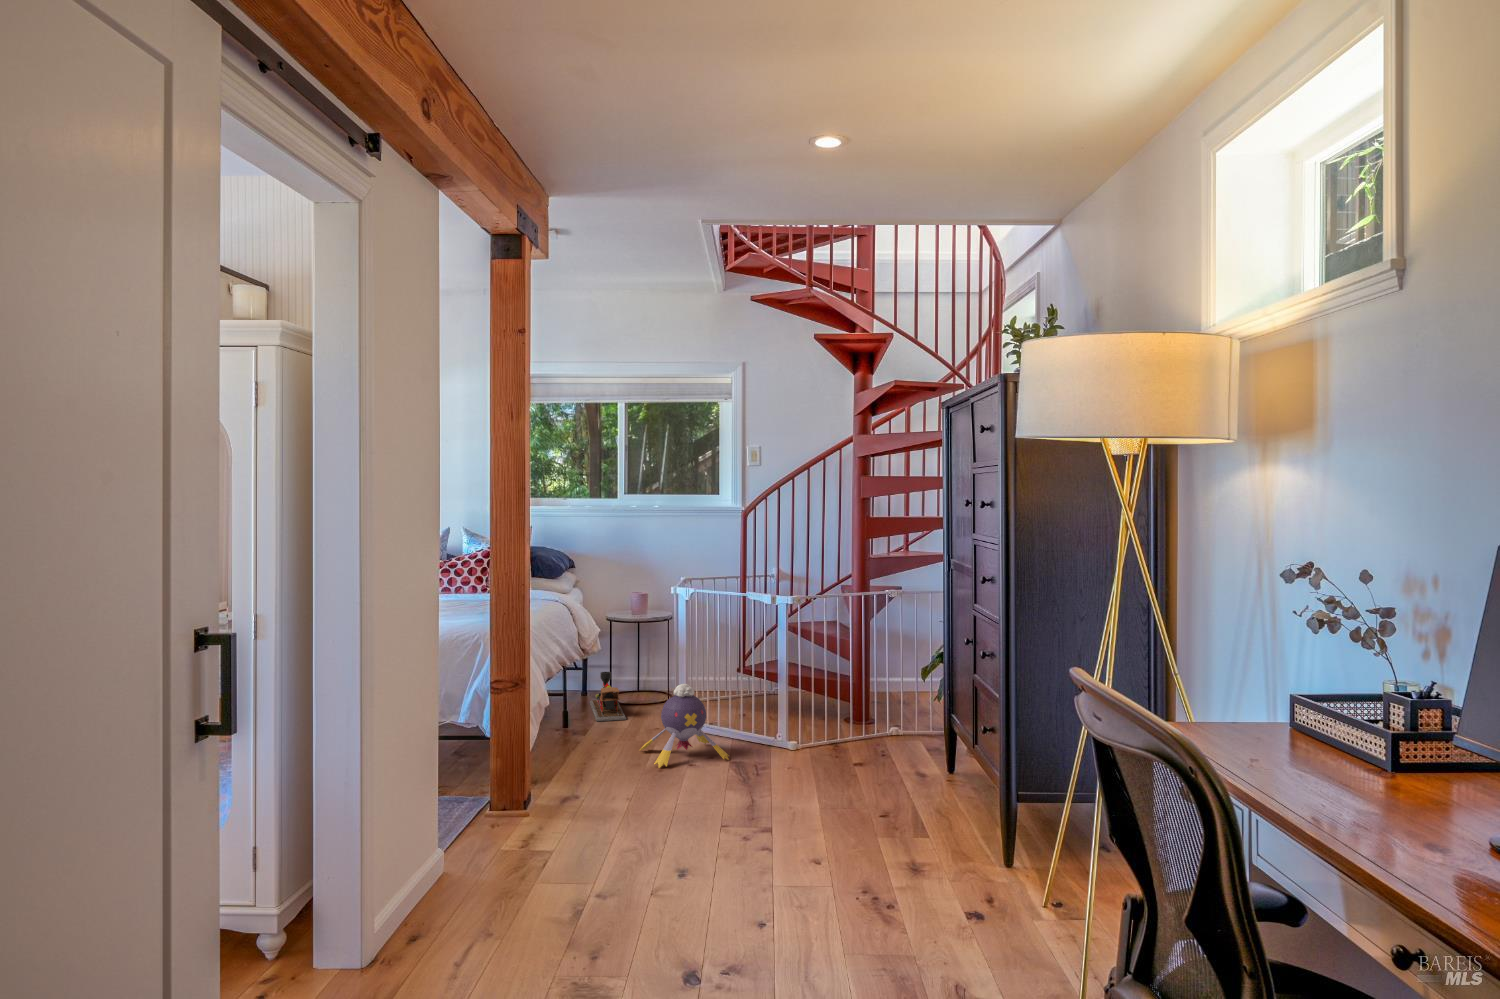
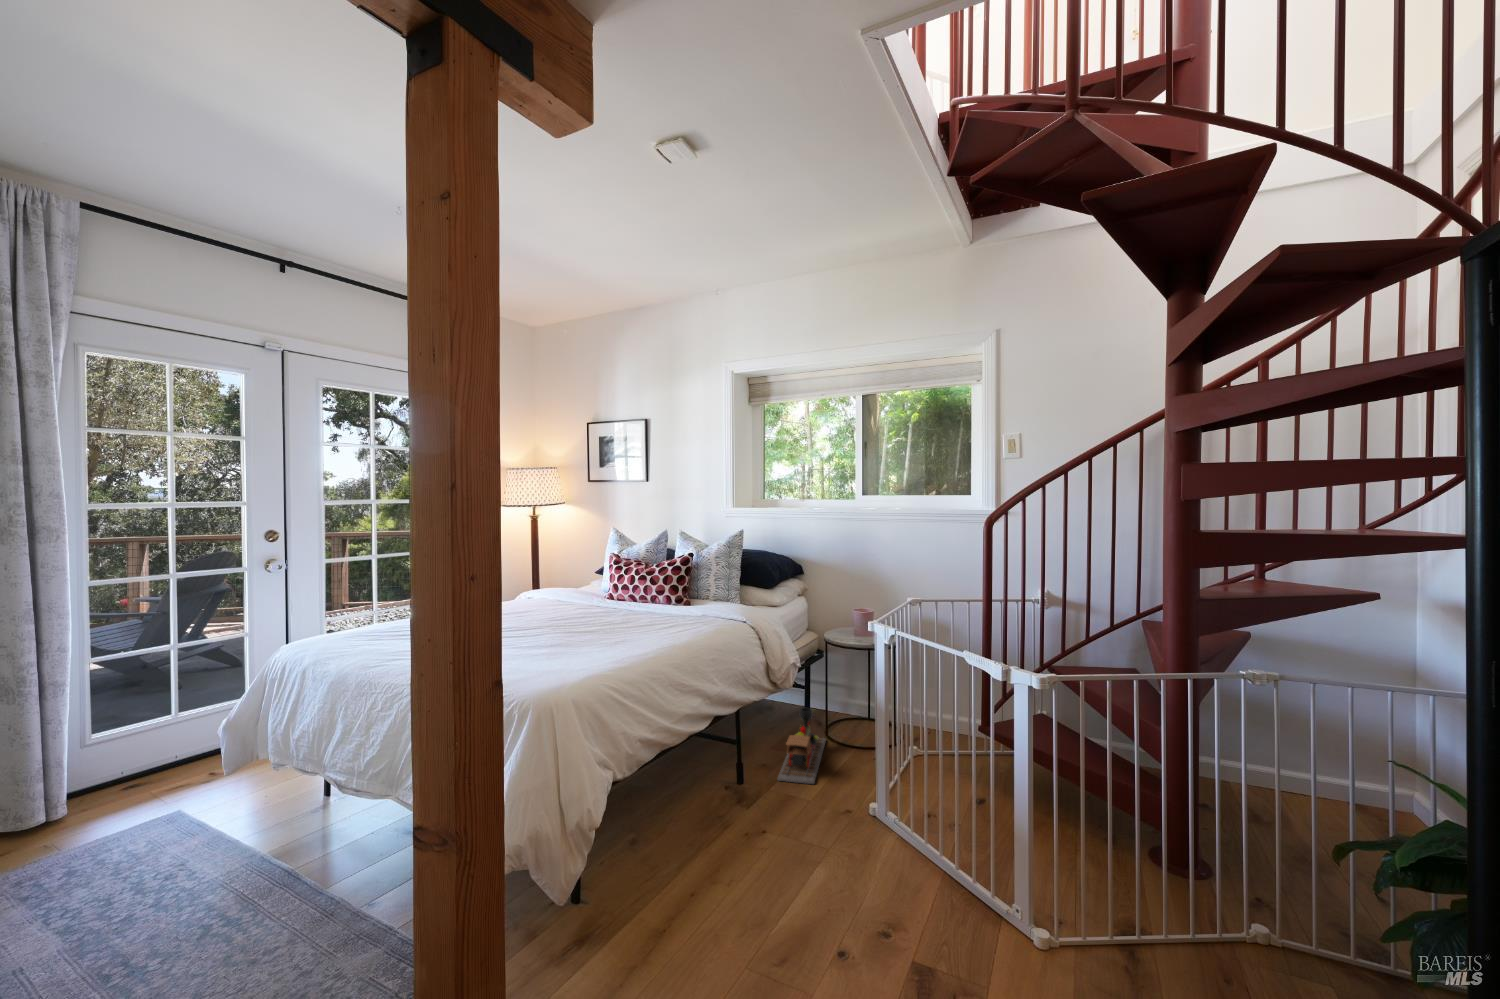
plush toy: present [640,684,729,768] -> none [778,796,912,953]

